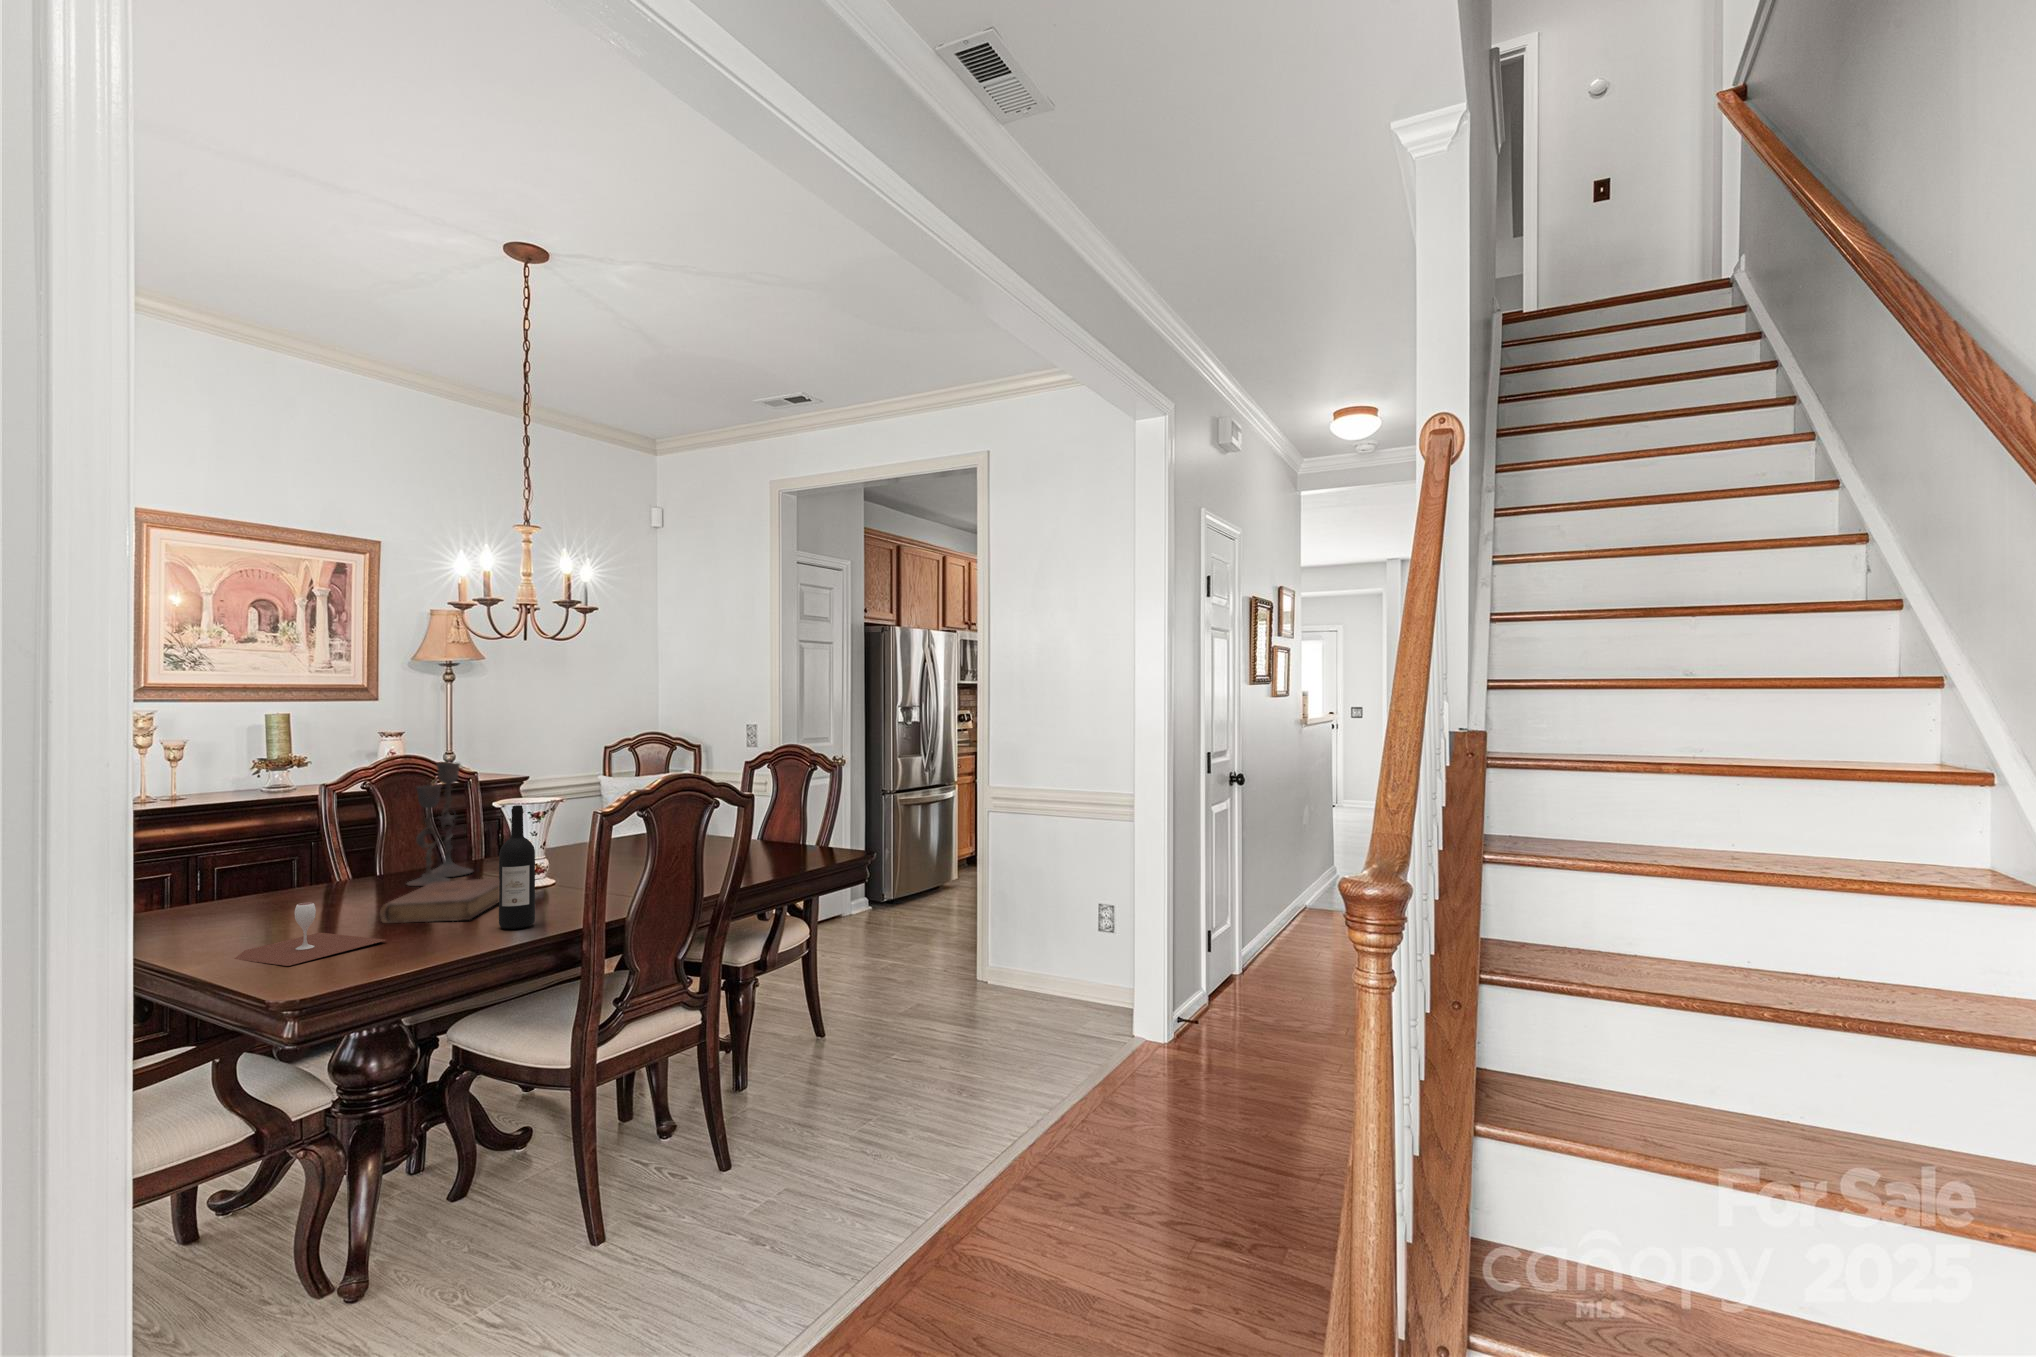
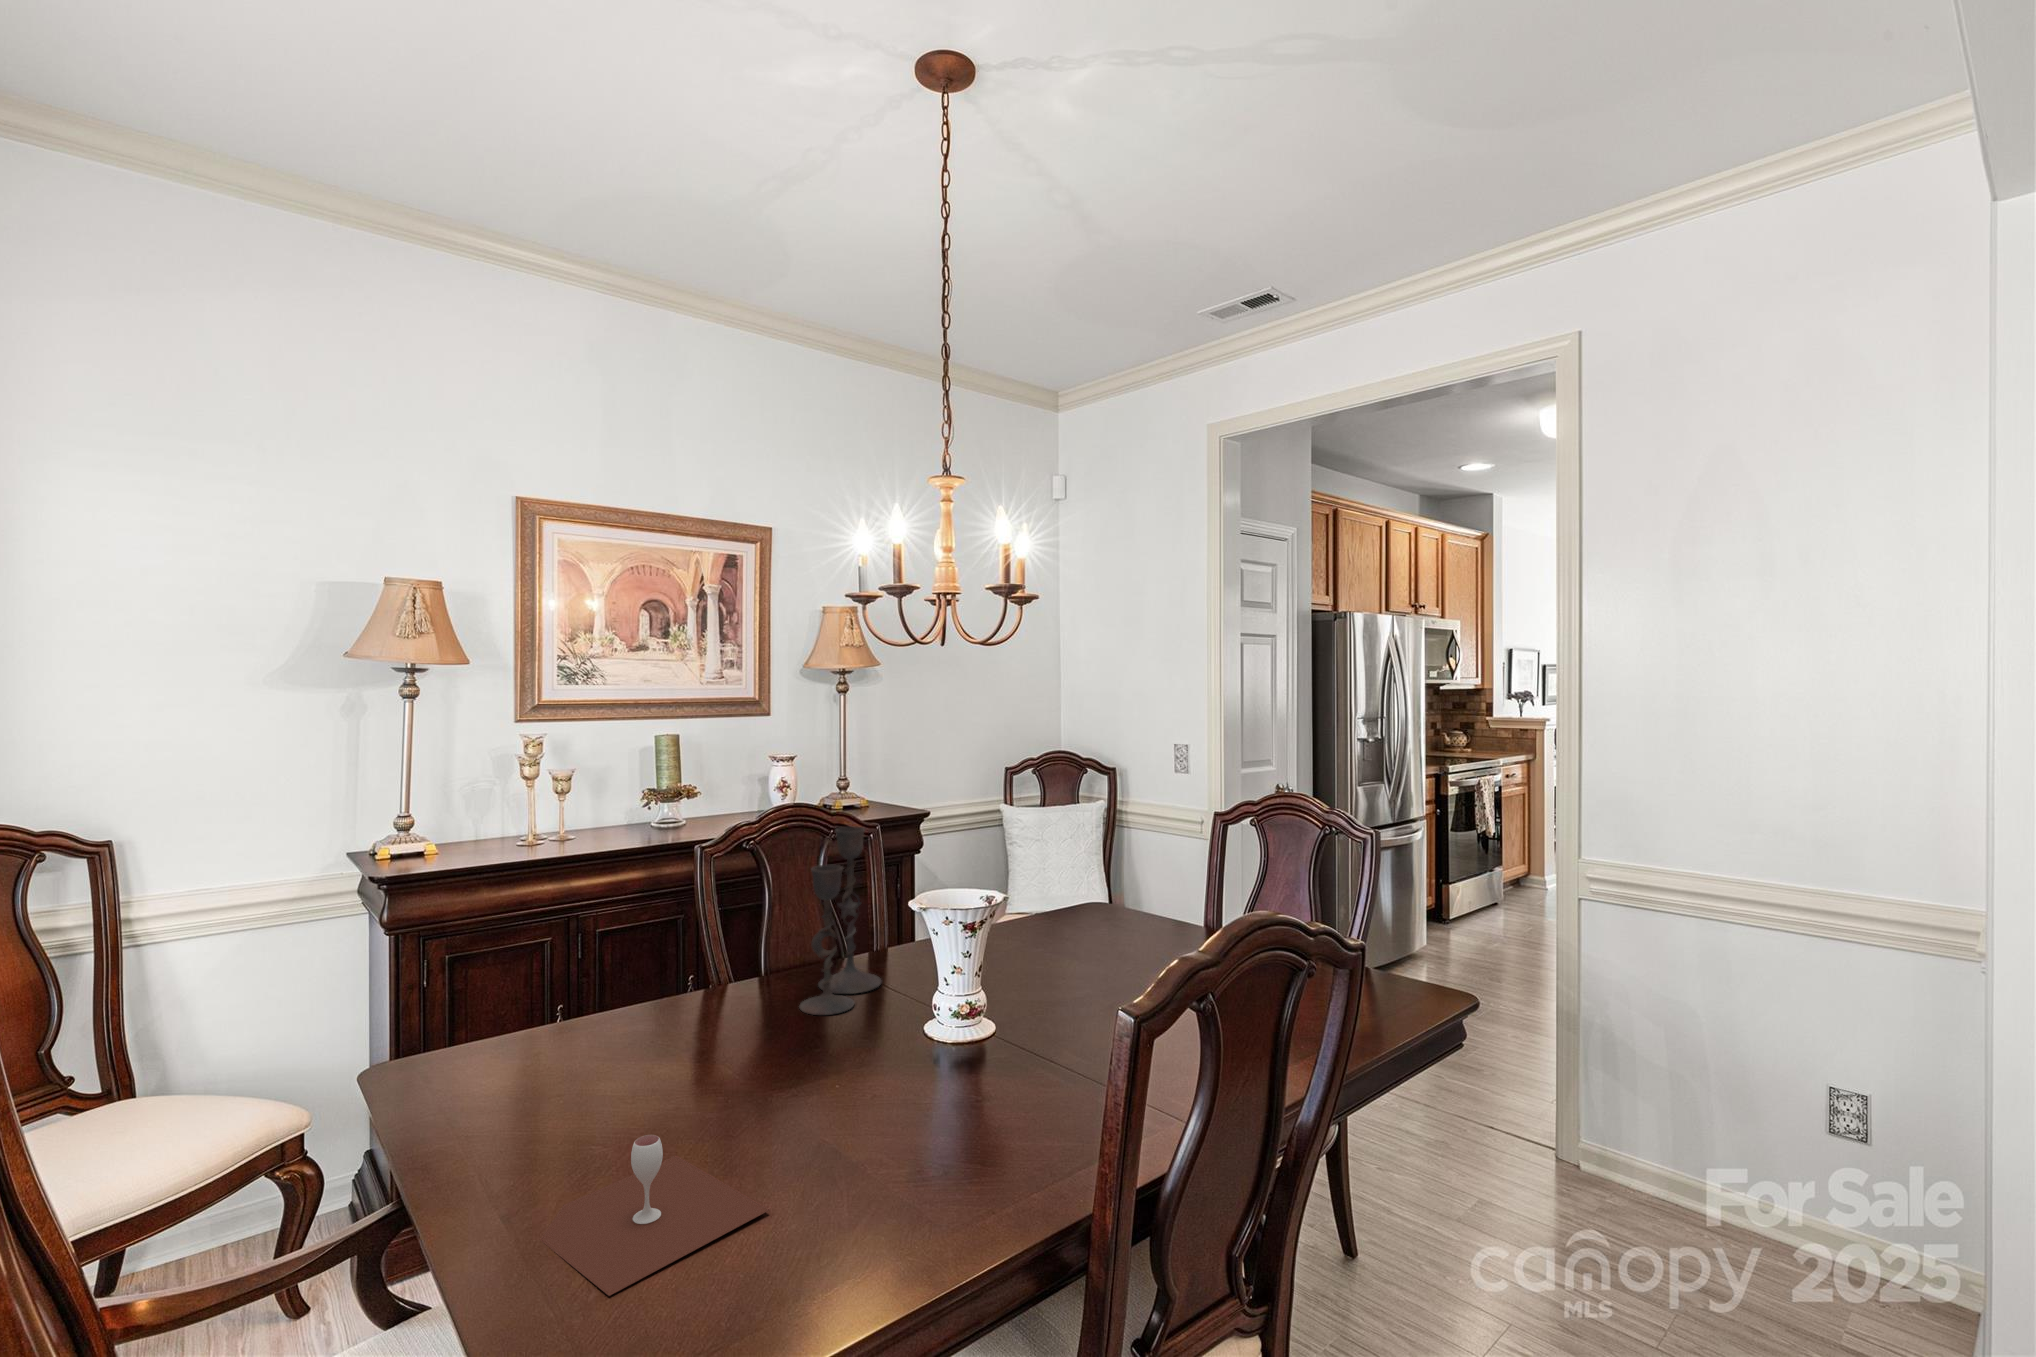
wine bottle: present [499,805,535,929] -> none [941,966,998,1193]
book: present [380,879,499,923] -> none [762,1030,946,1144]

